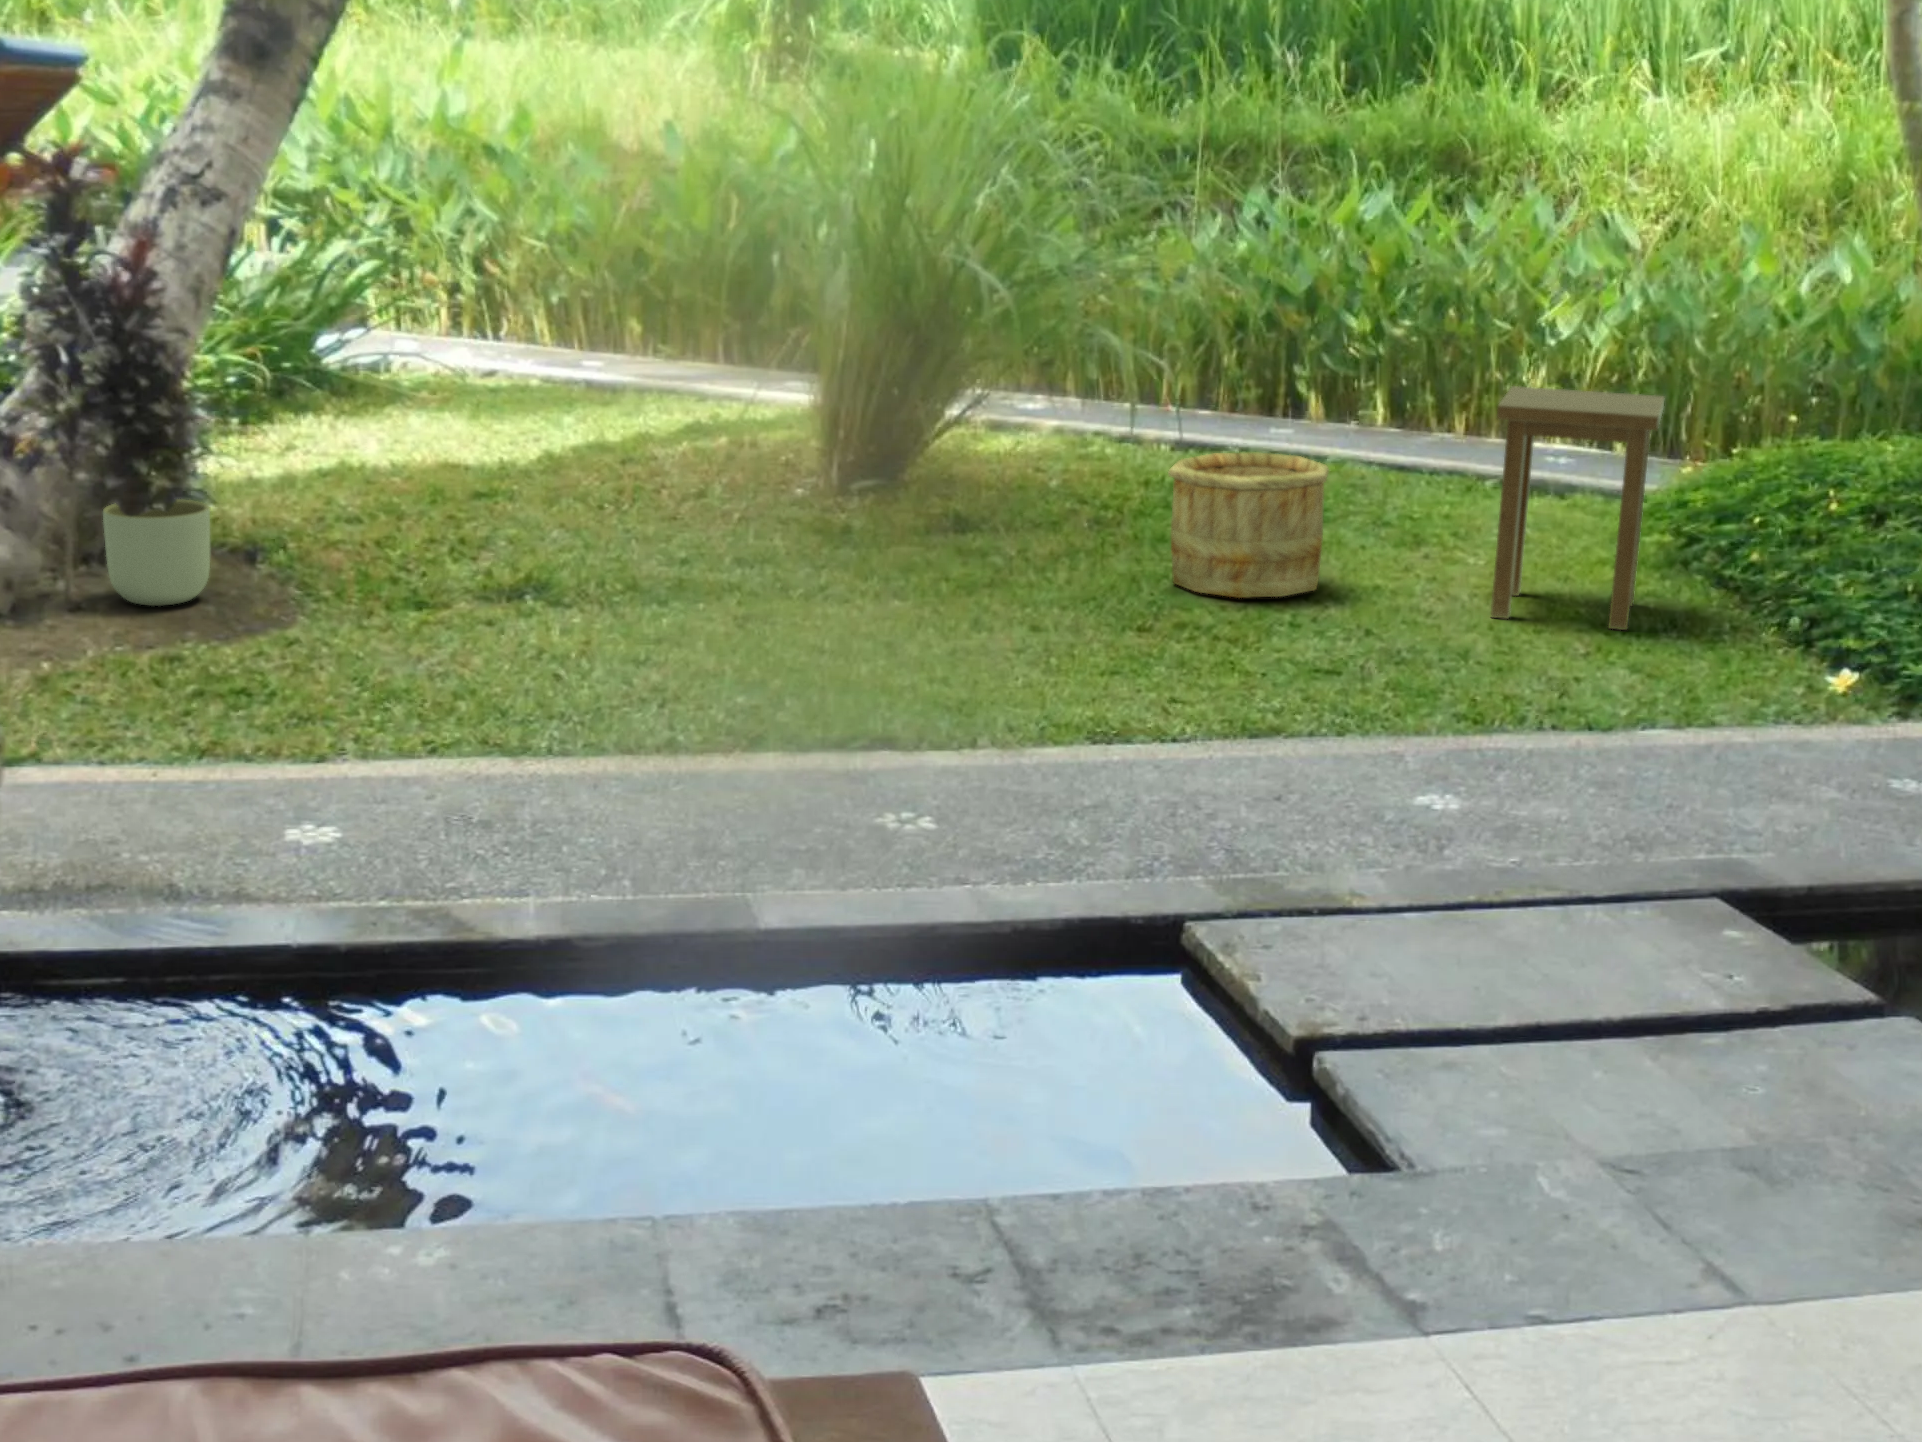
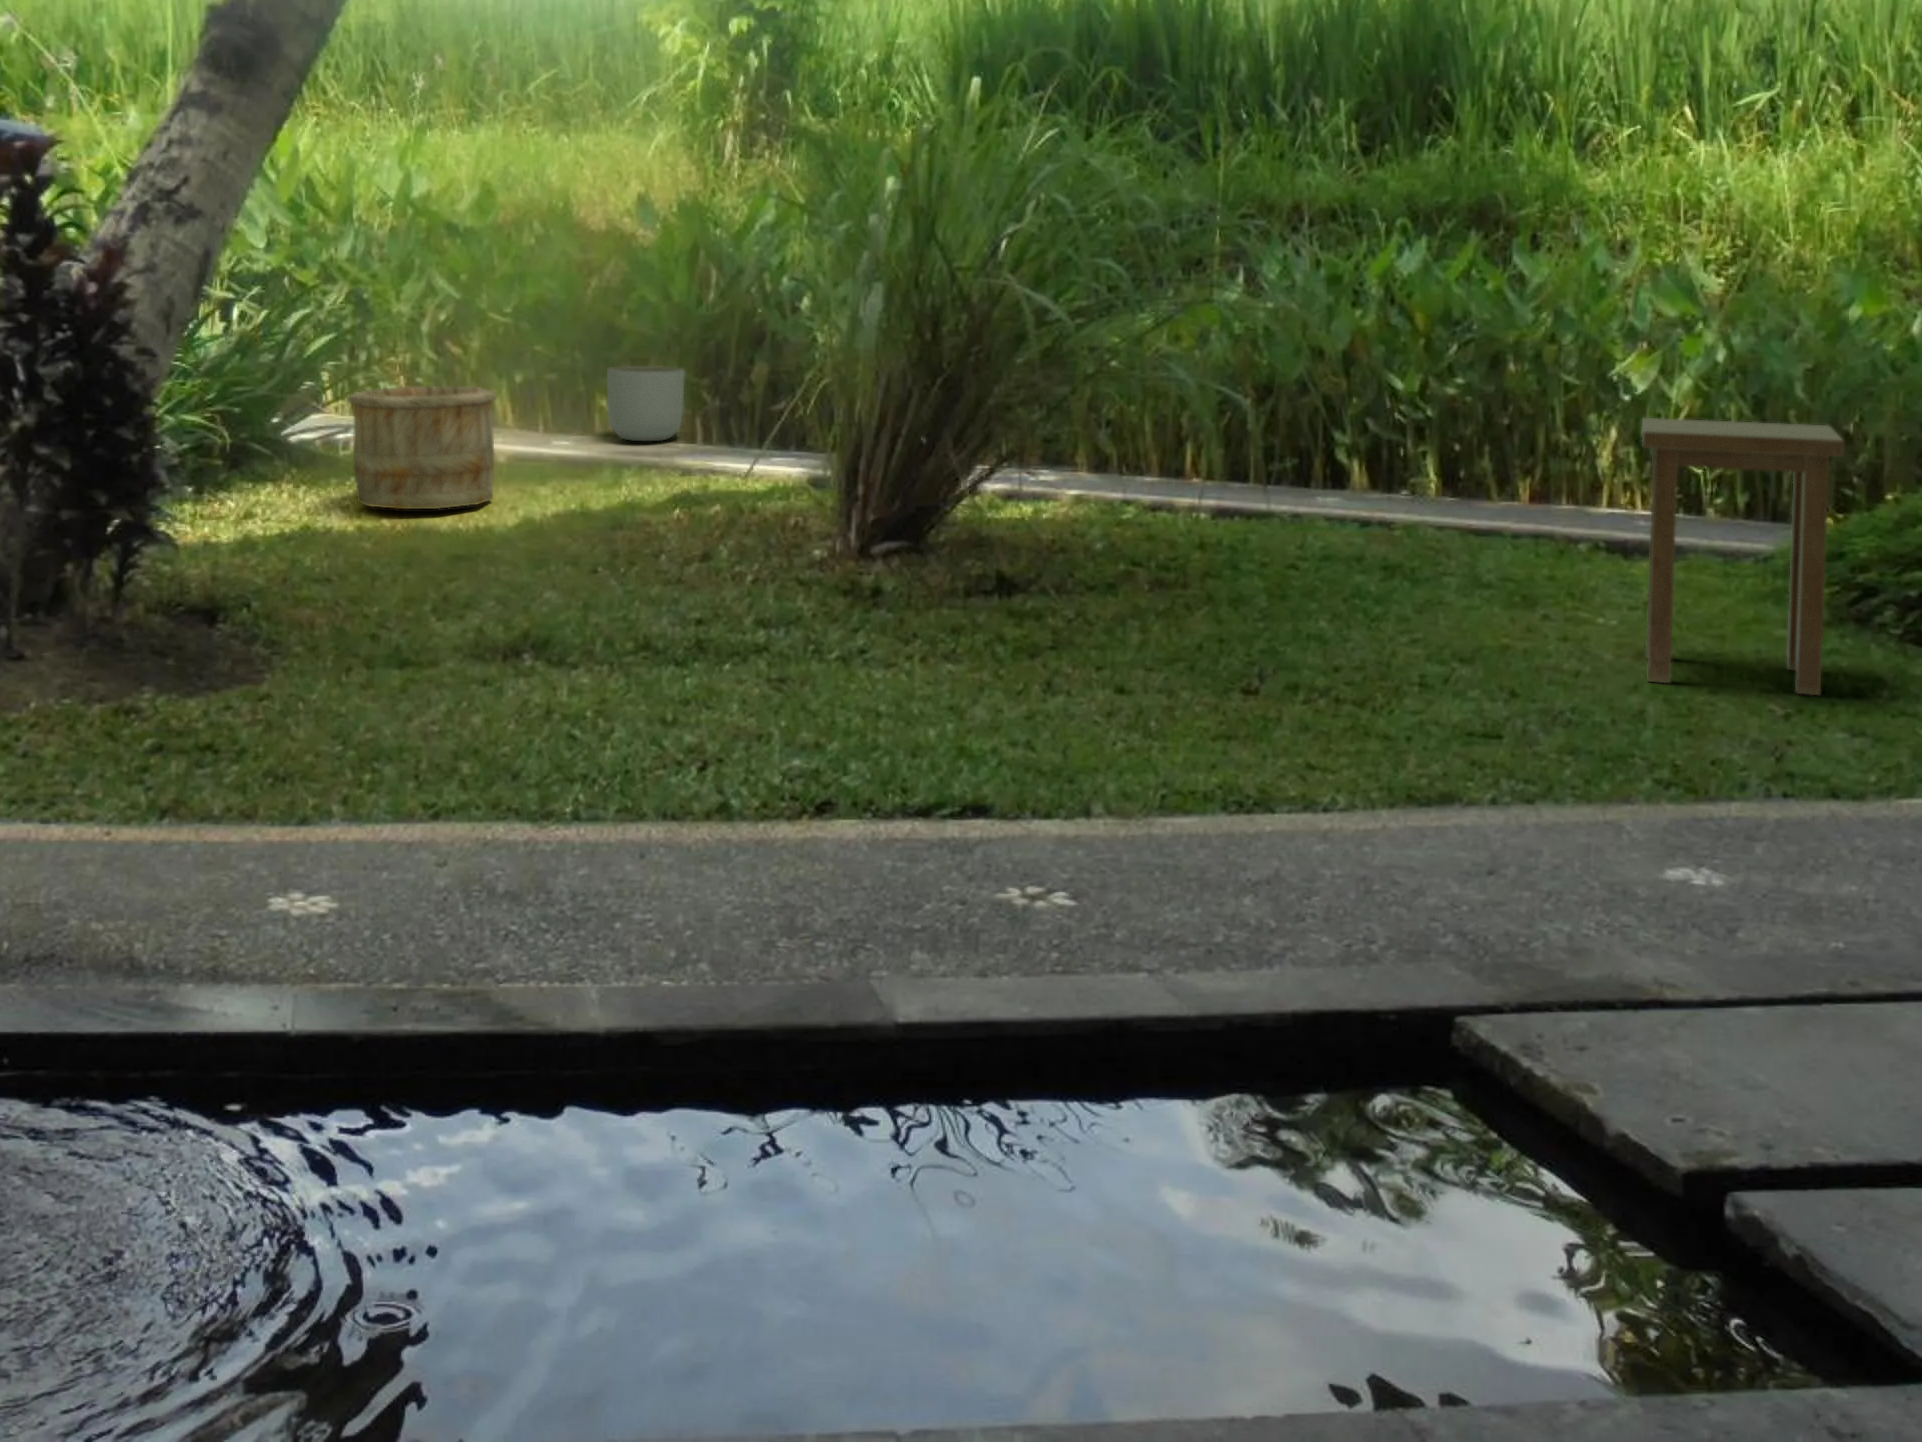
wooden bucket: present [1168,453,1329,598] -> present [348,386,496,509]
planter: present [103,499,210,606] -> present [607,366,685,441]

